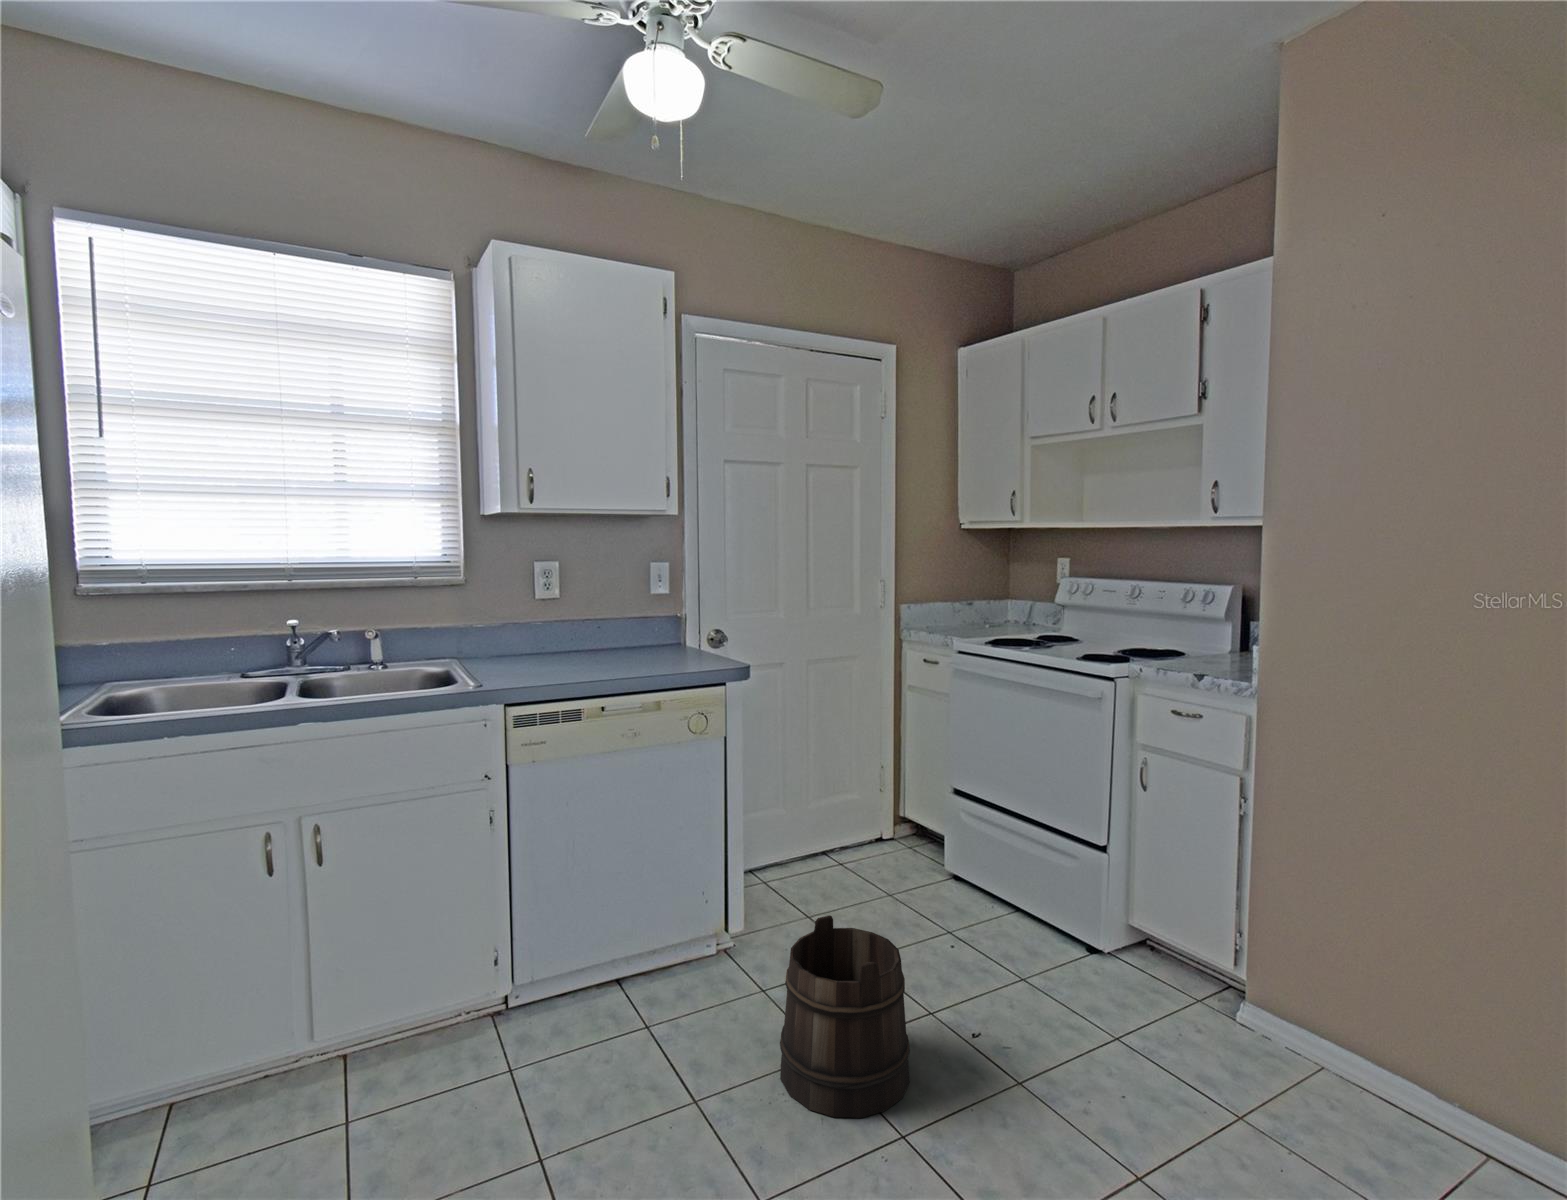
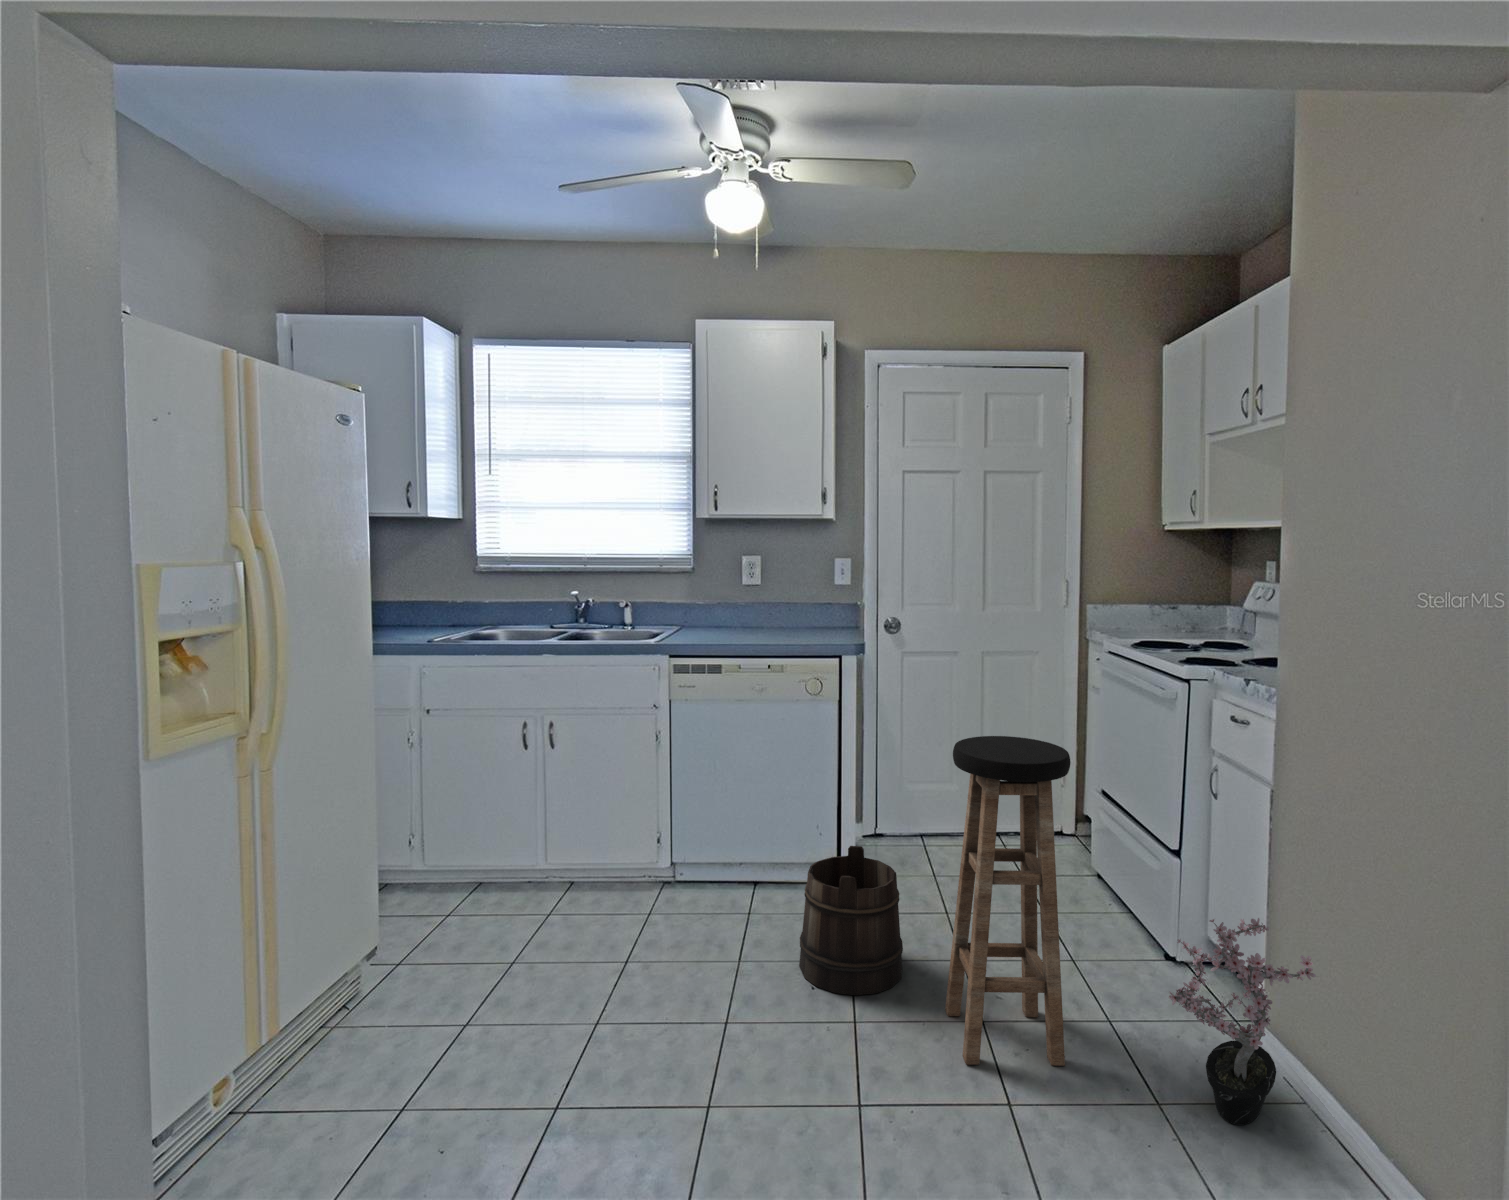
bar stool: none [984,755,1142,1155] -> present [945,736,1071,1066]
potted plant: none [1178,889,1386,1115] -> present [1169,918,1316,1125]

